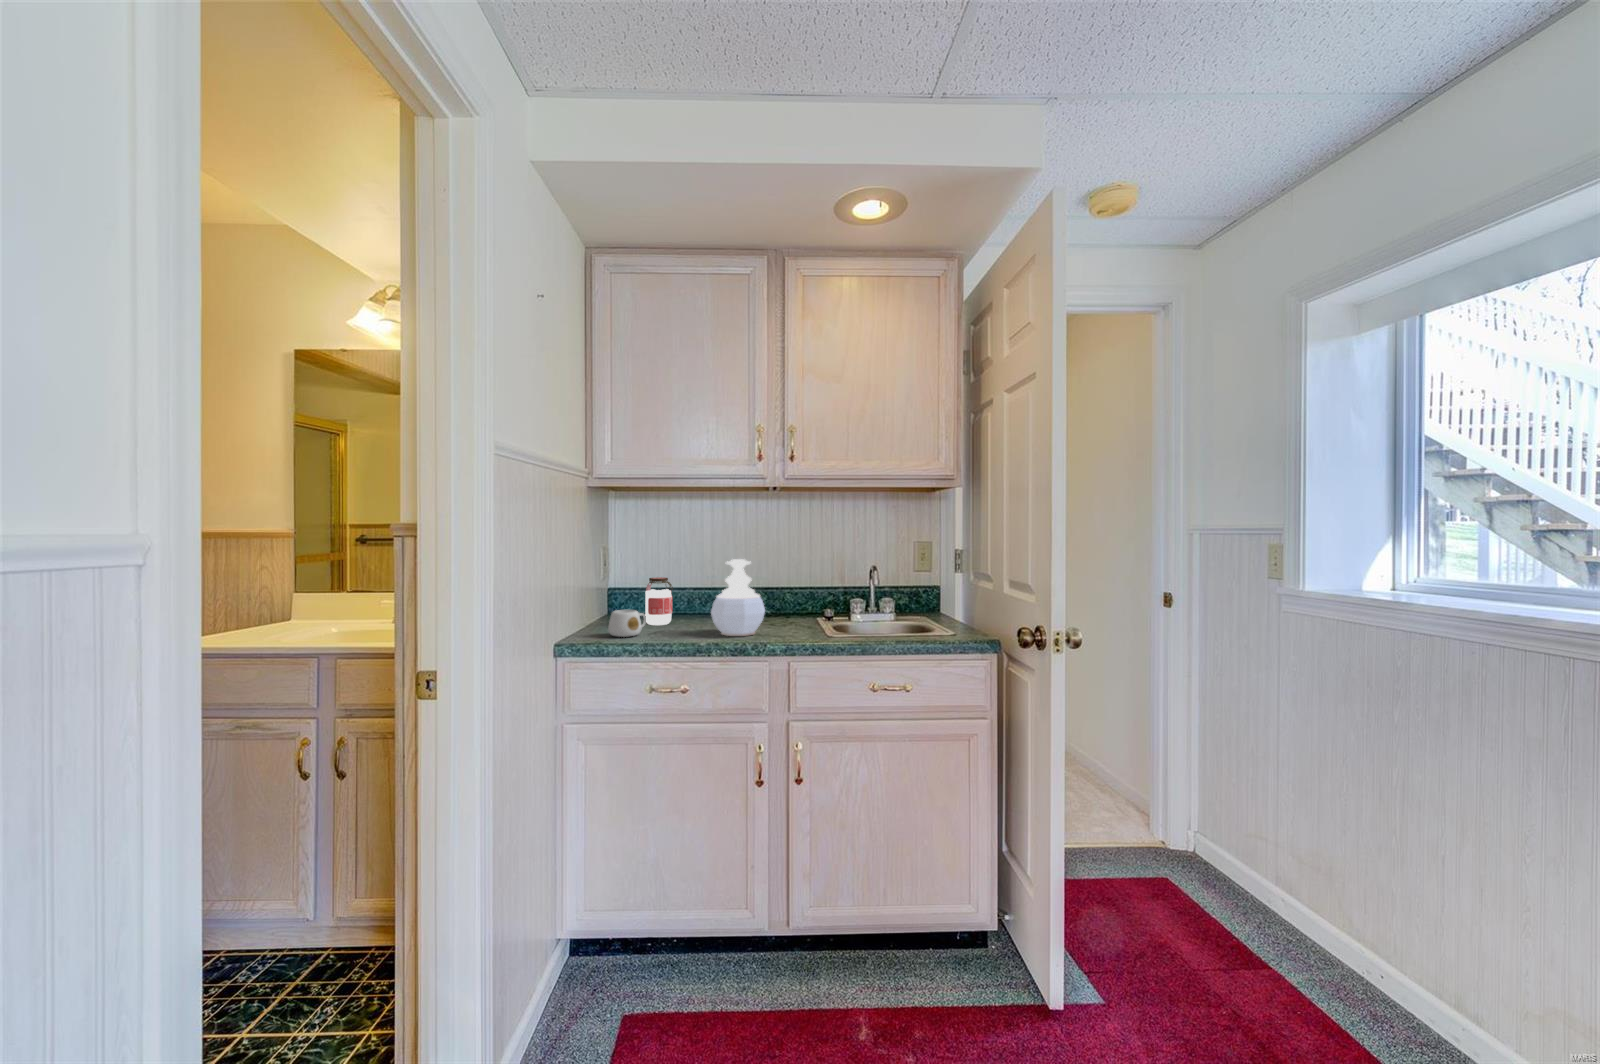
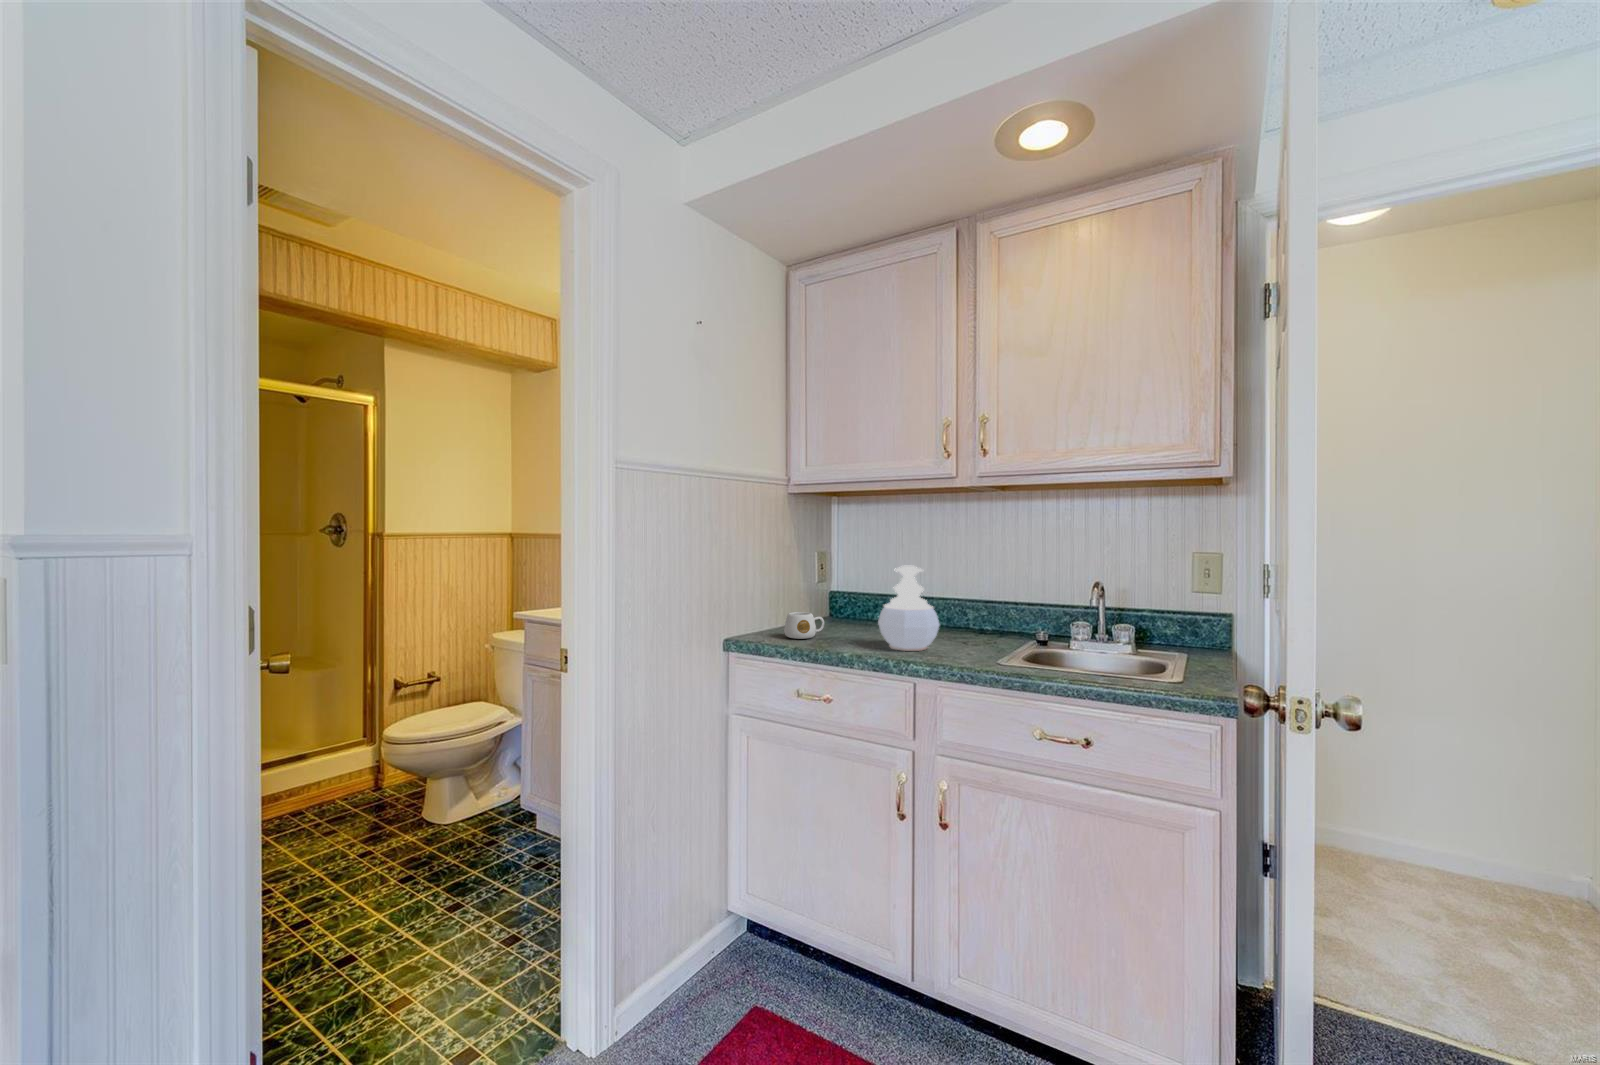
jar: present [645,577,673,625] -> none [838,582,866,631]

